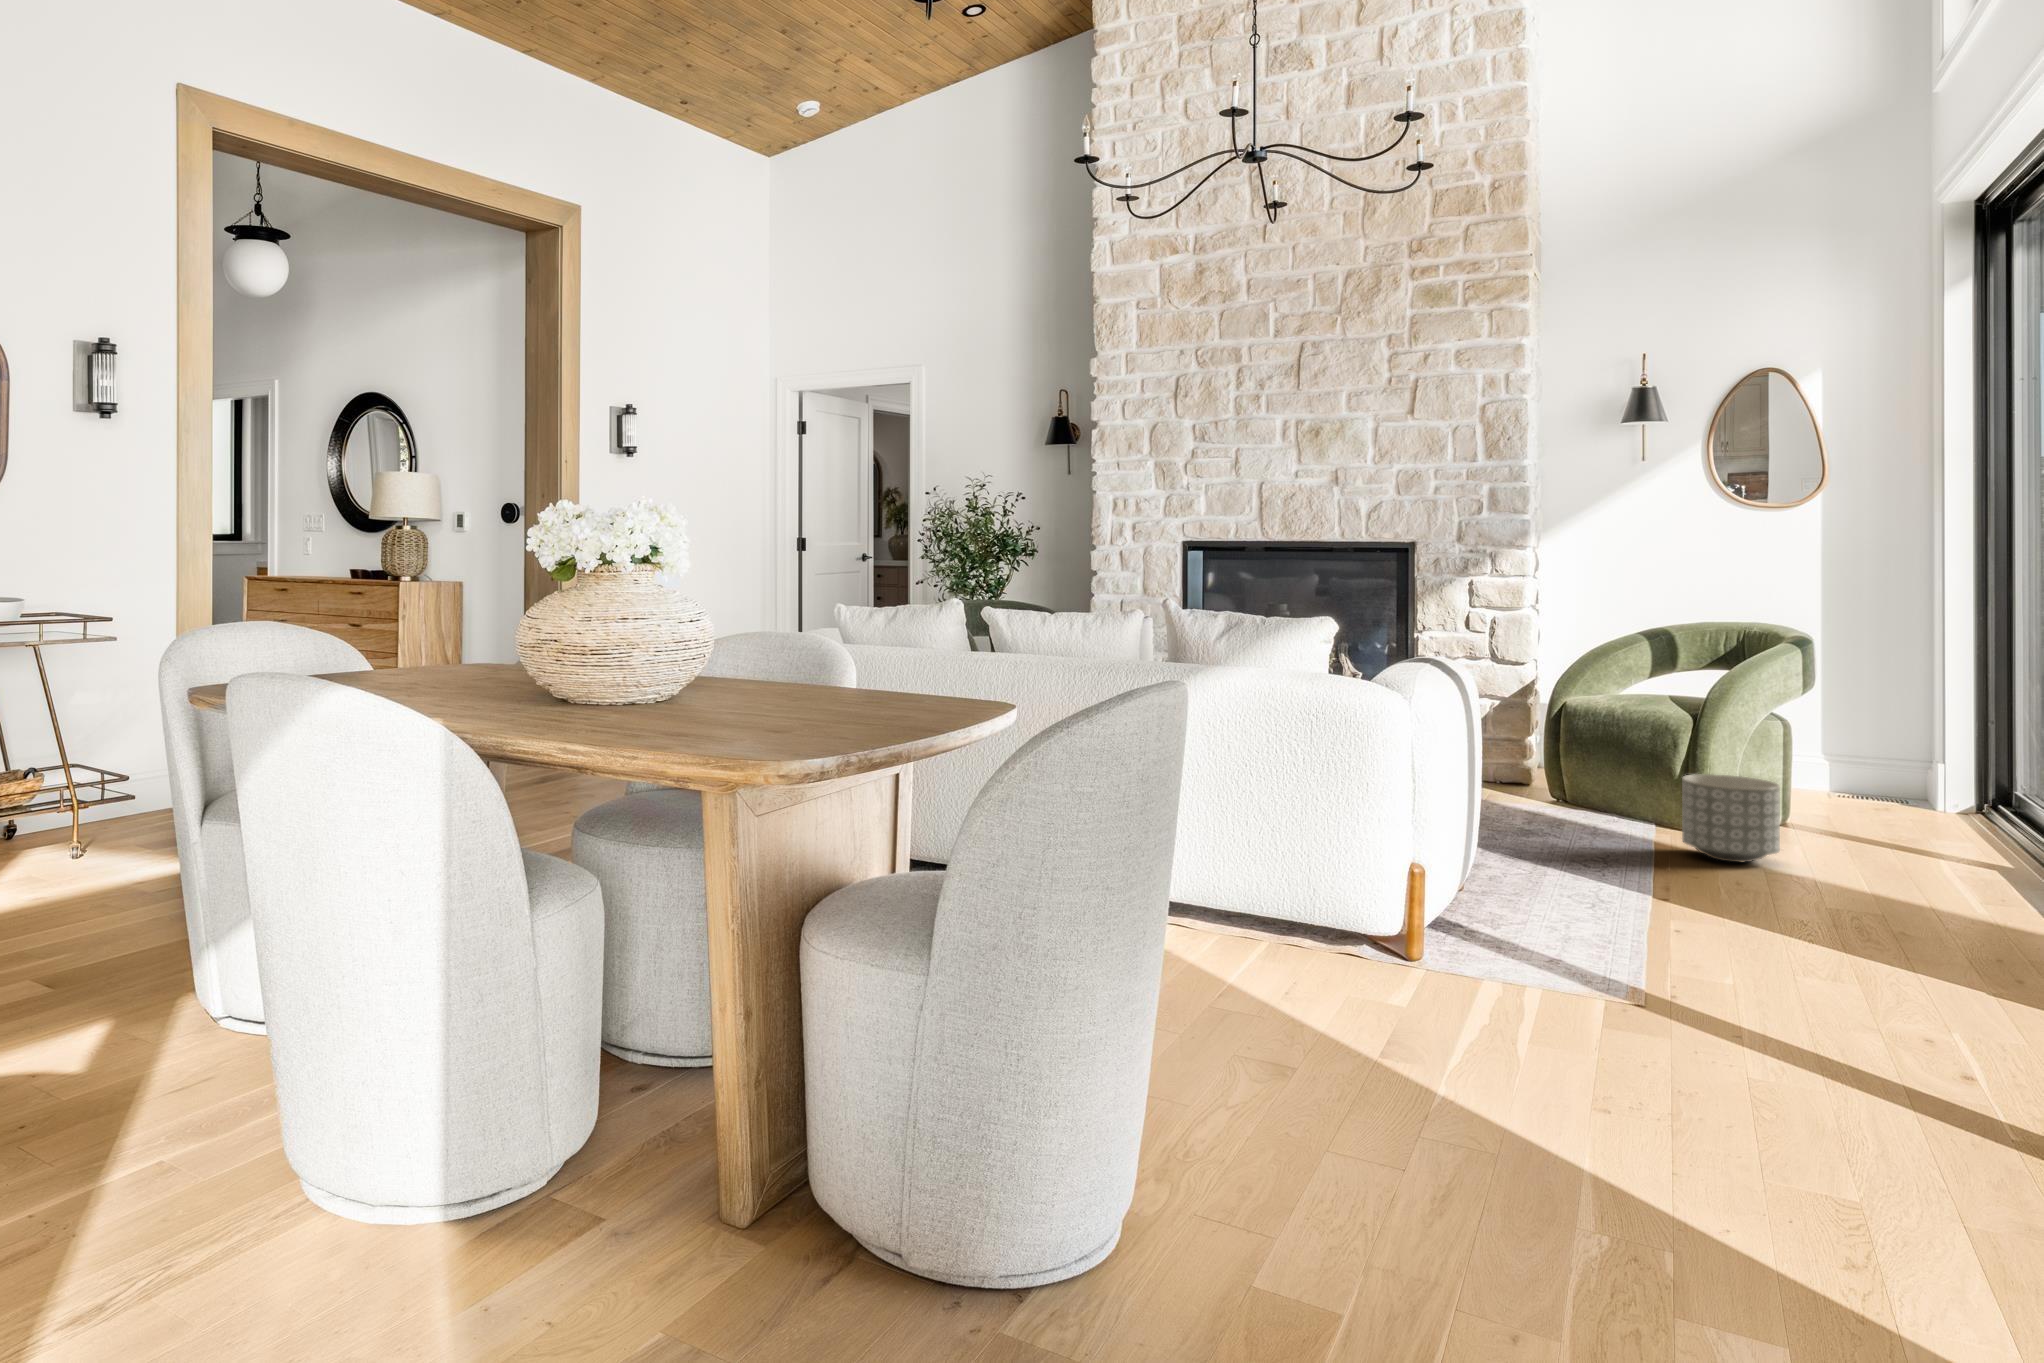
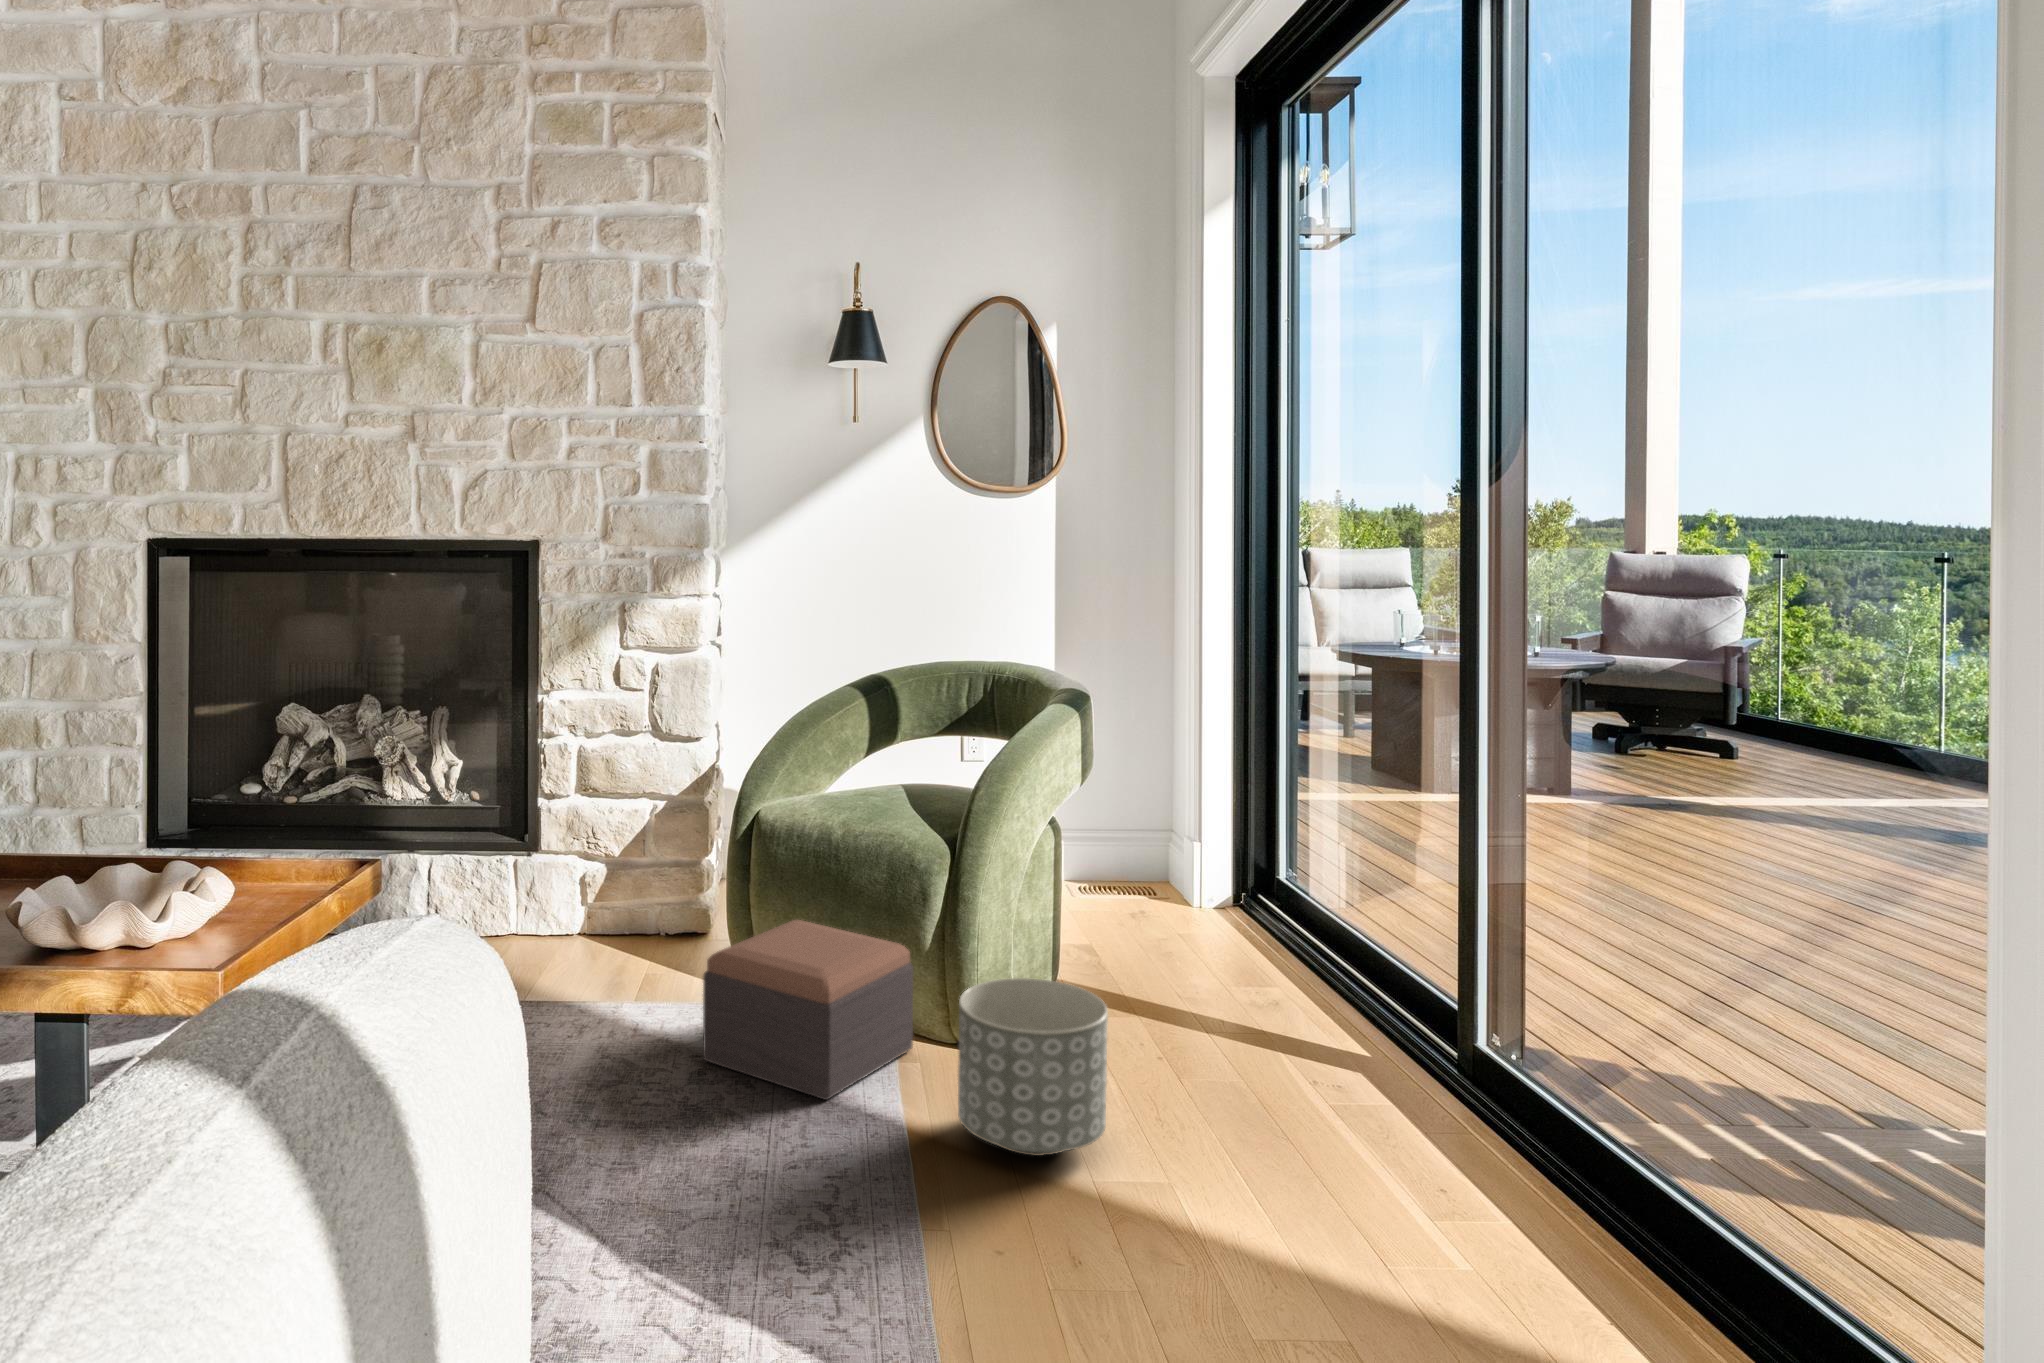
footstool: none [1526,755,1664,836] -> present [703,920,913,1100]

